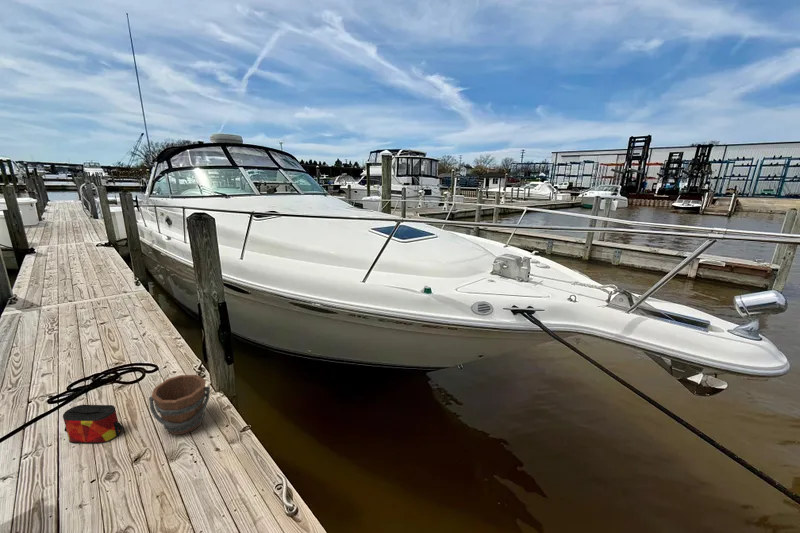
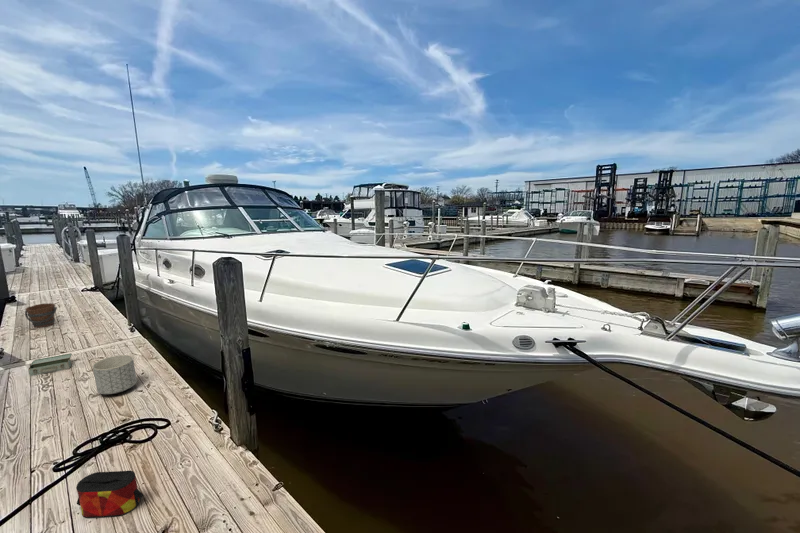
toolbox: none [36,302,77,321] -> present [28,353,72,376]
planter: none [90,305,132,340] -> present [93,355,137,394]
bucket: present [149,375,210,435] -> present [25,303,57,328]

